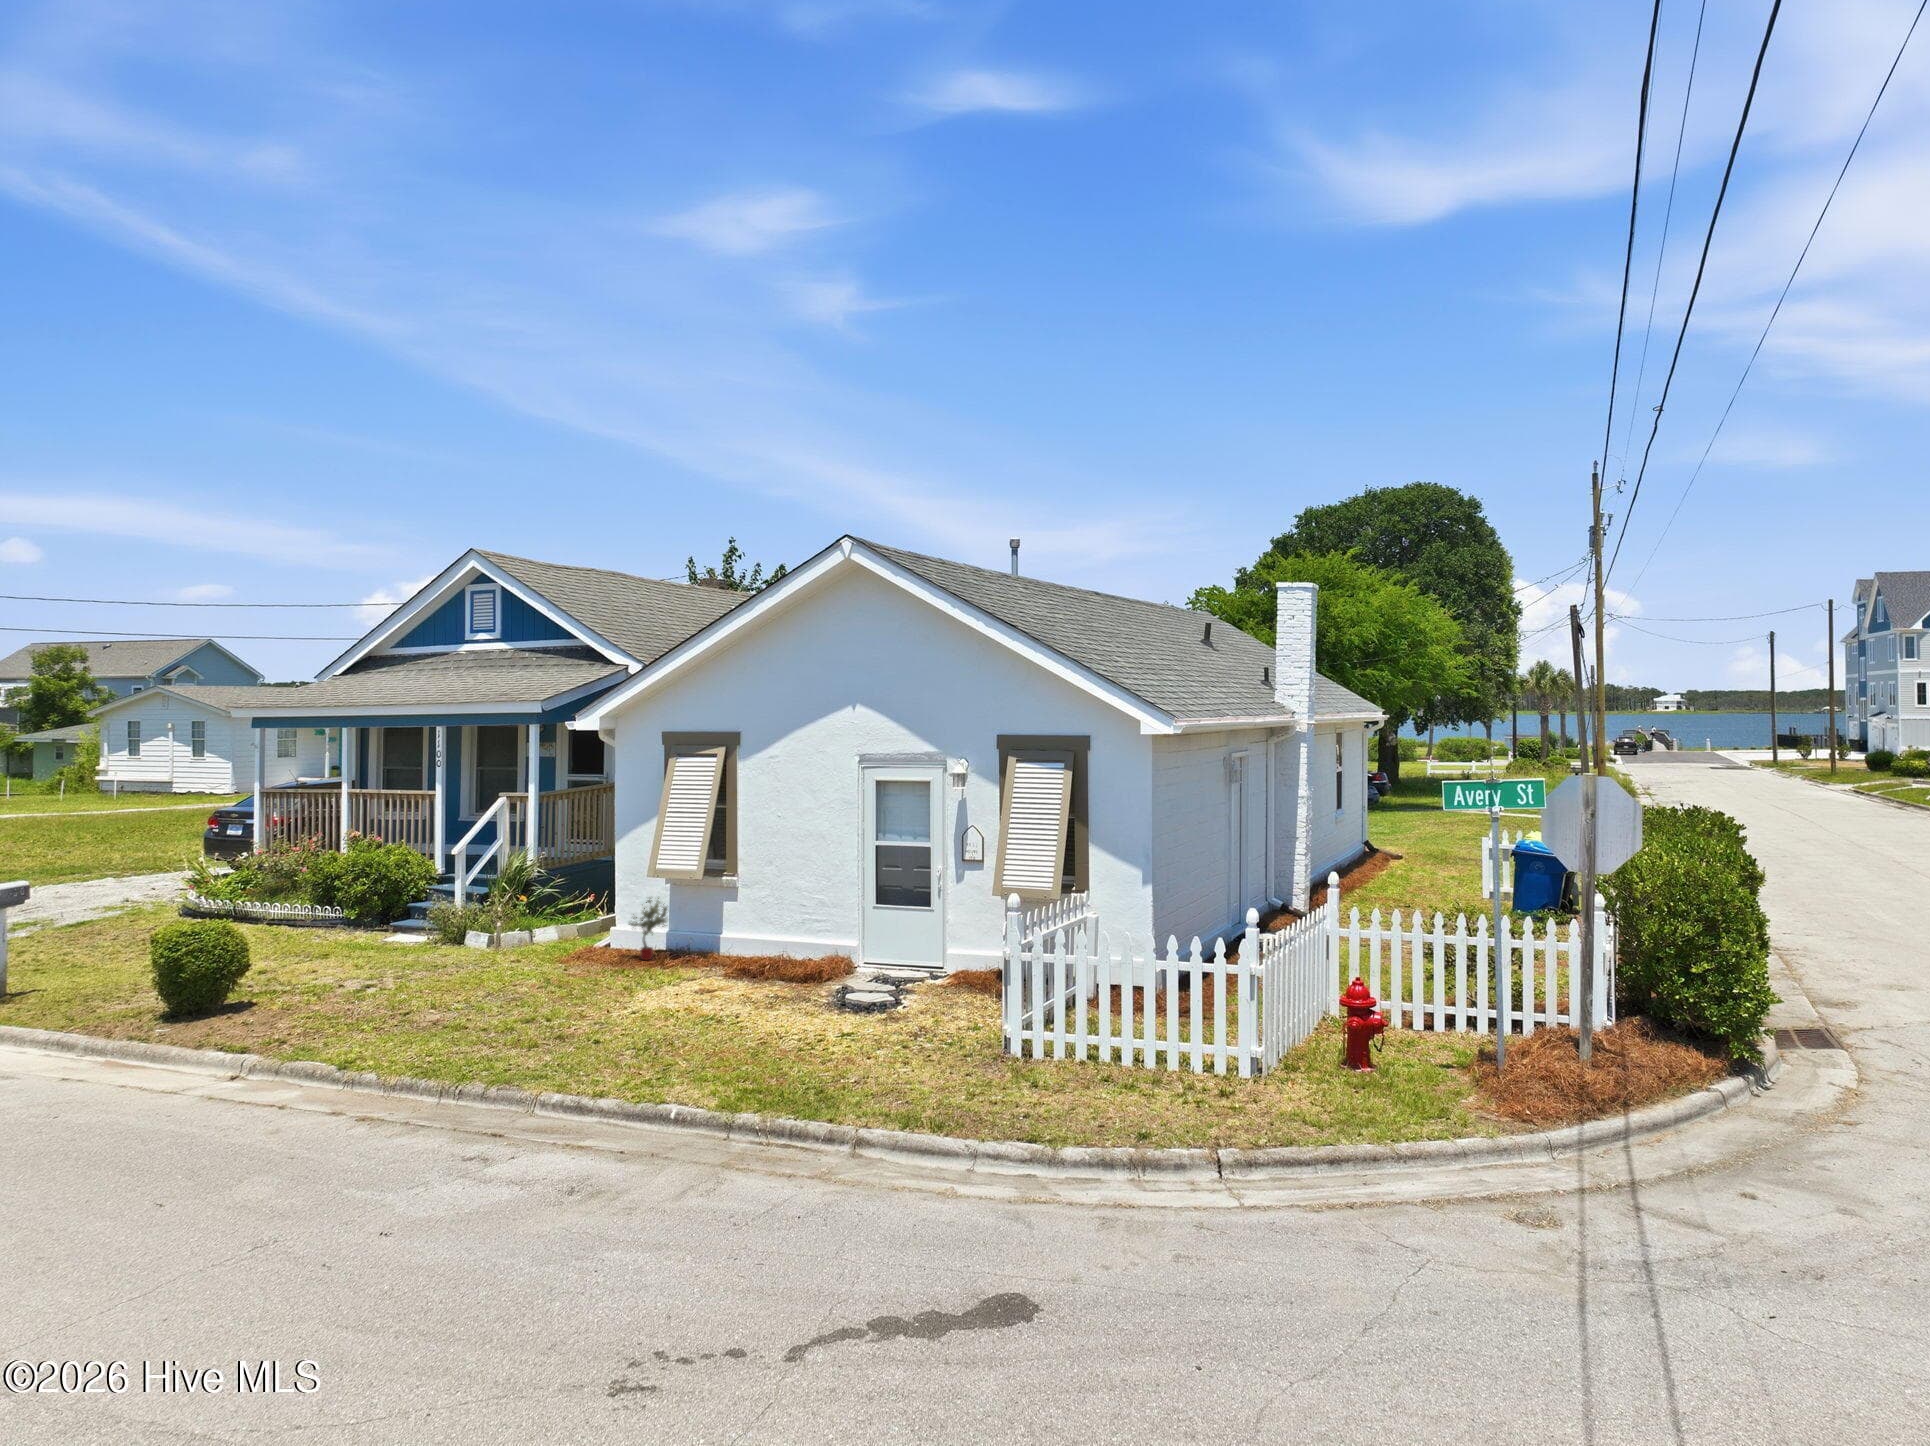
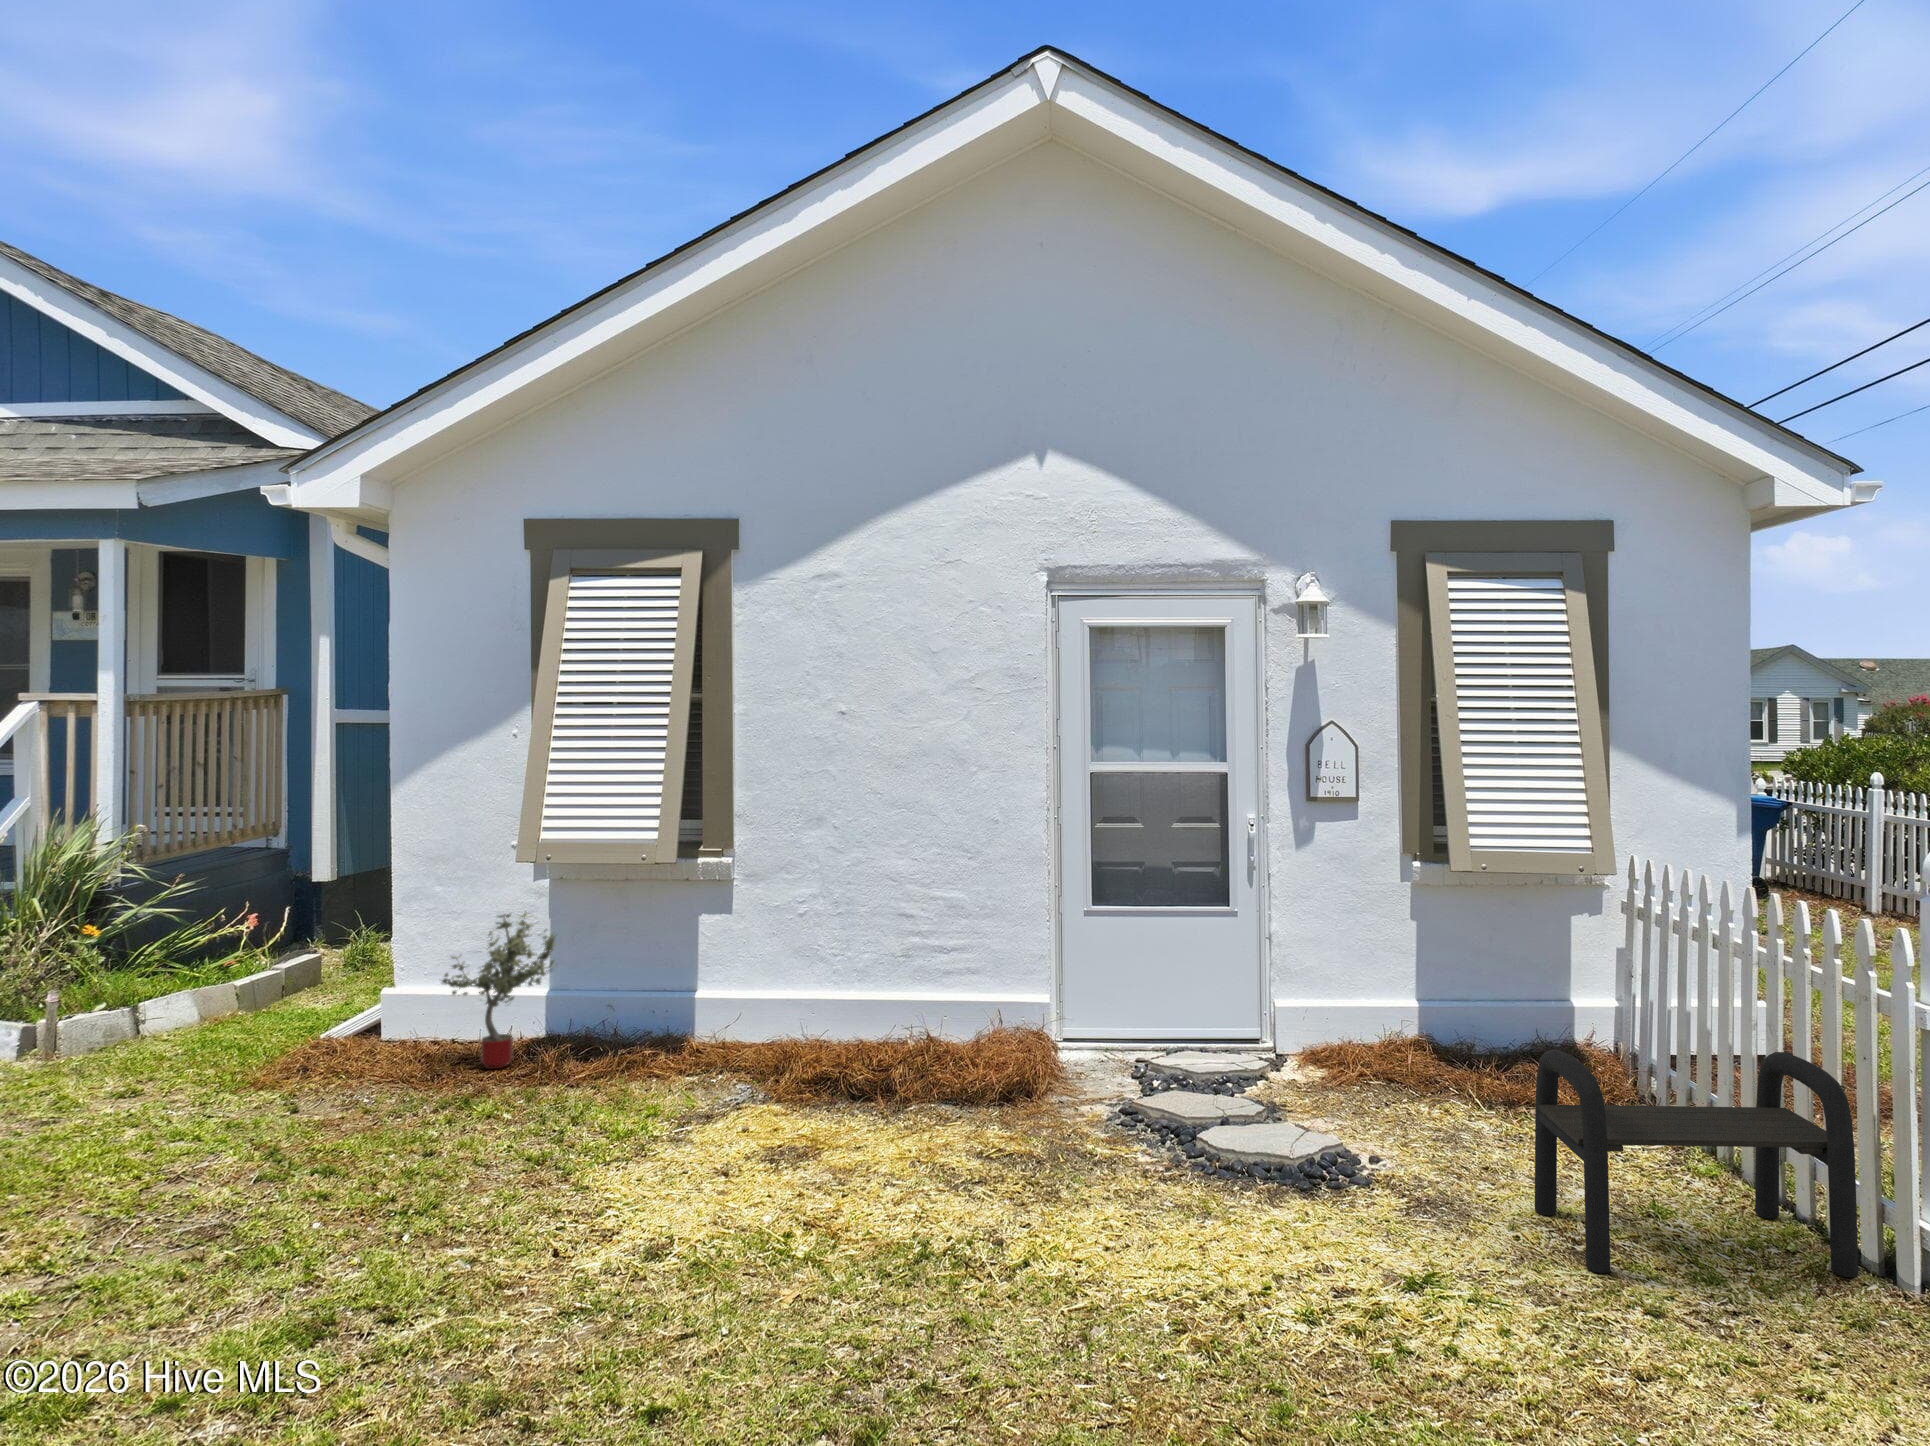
bench: none [905,959,1009,1040] -> present [1535,1049,1858,1277]

